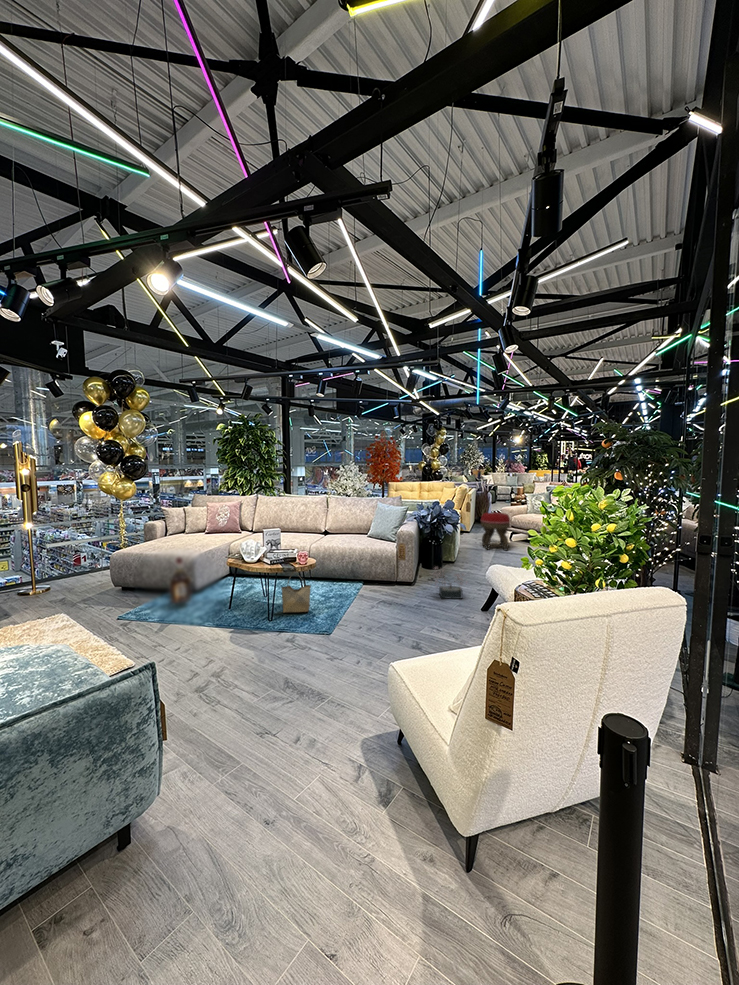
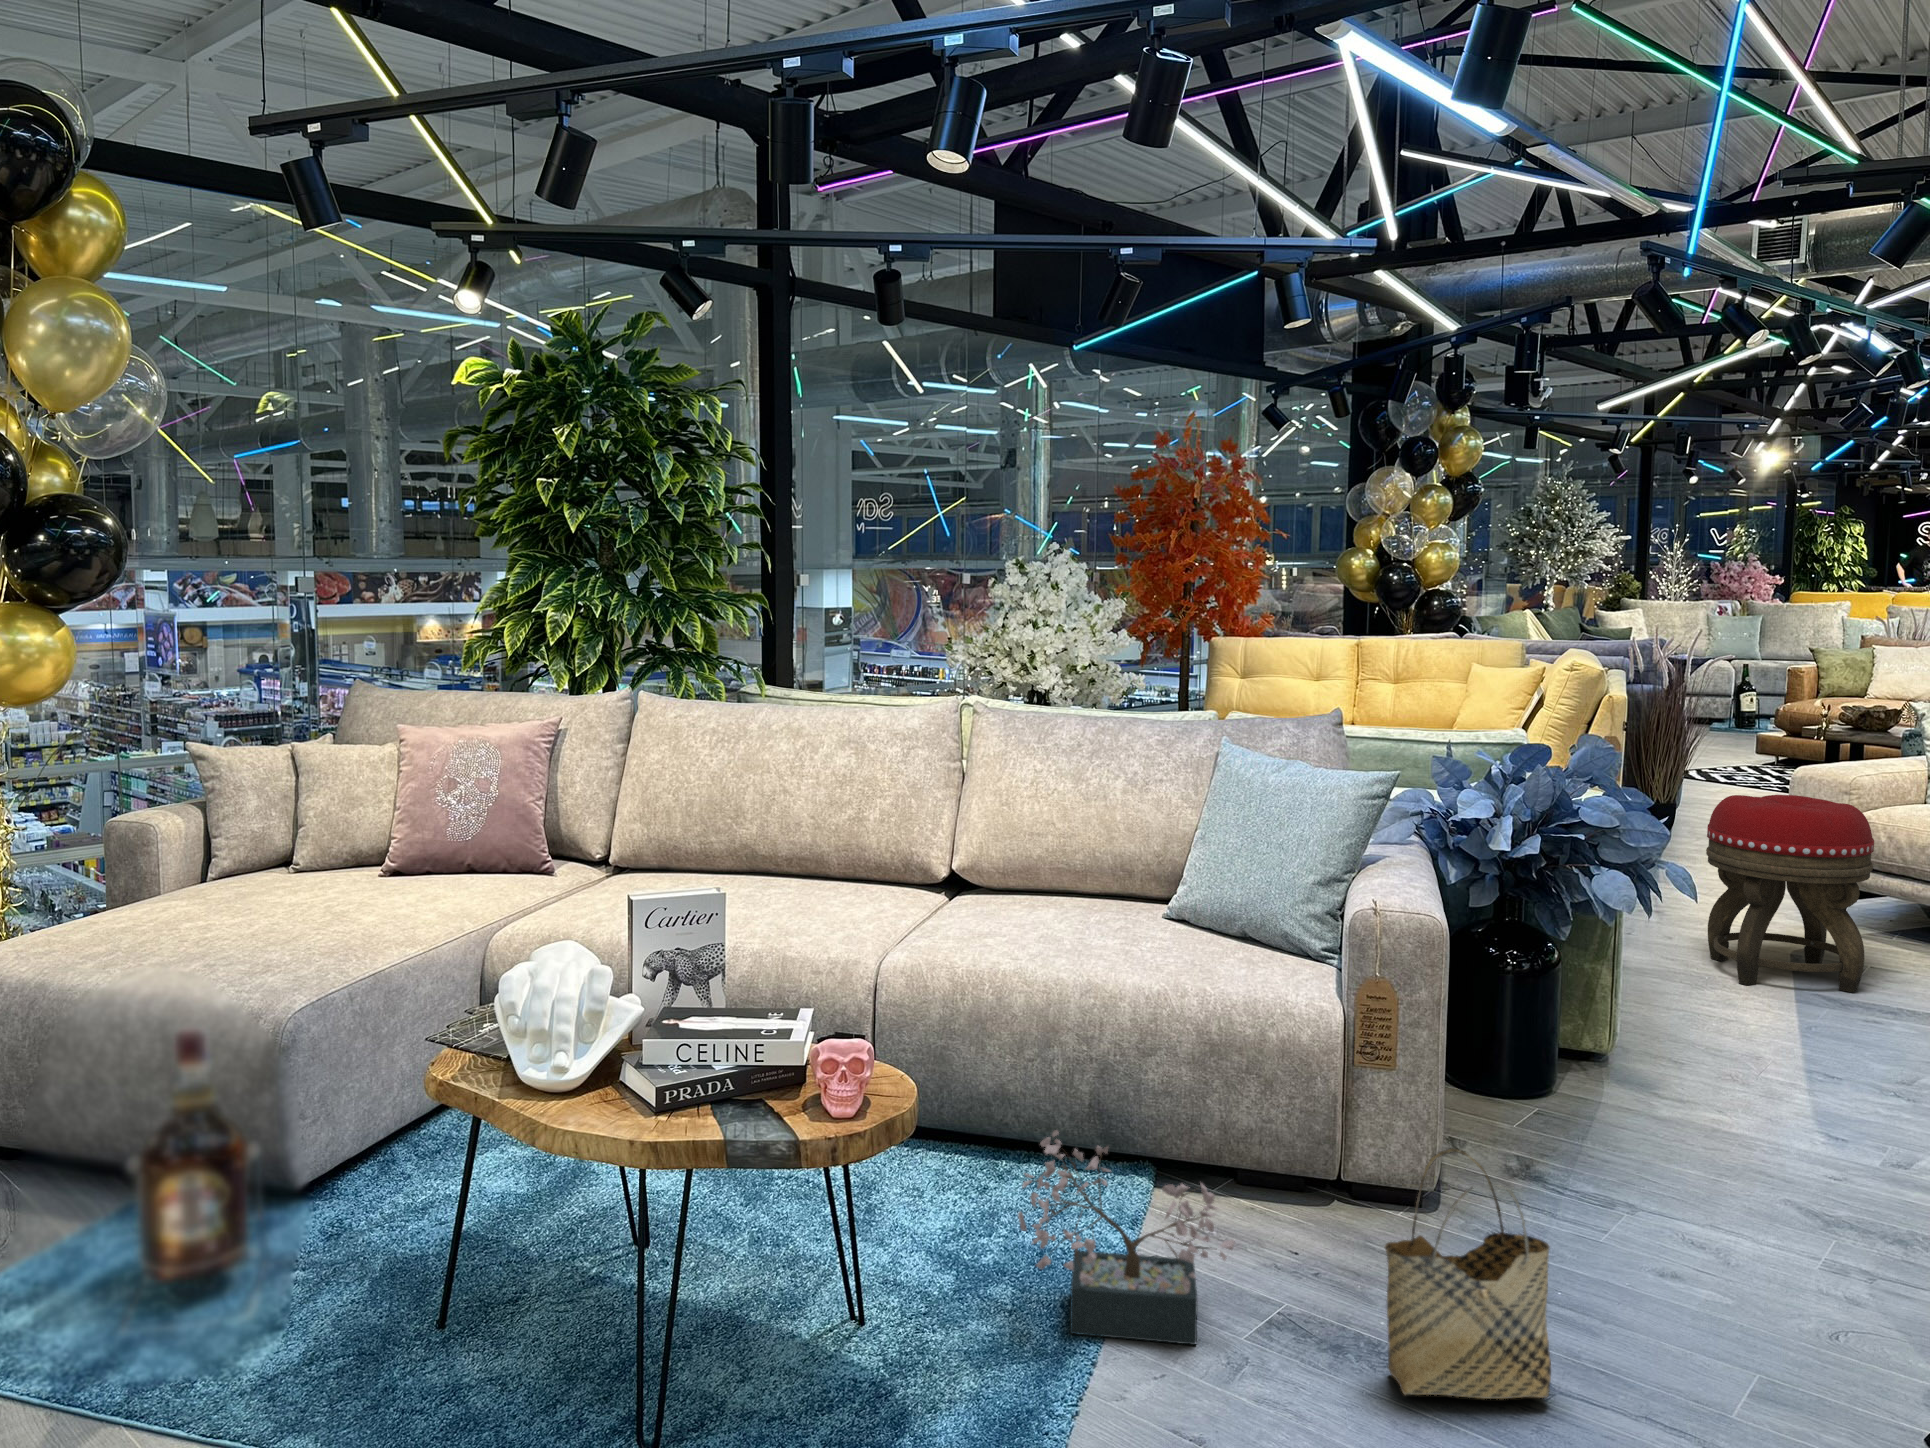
decorative plant: present [435,567,463,599] -> present [1018,1130,1235,1345]
woven basket: present [281,581,311,612] -> present [1385,1149,1551,1399]

